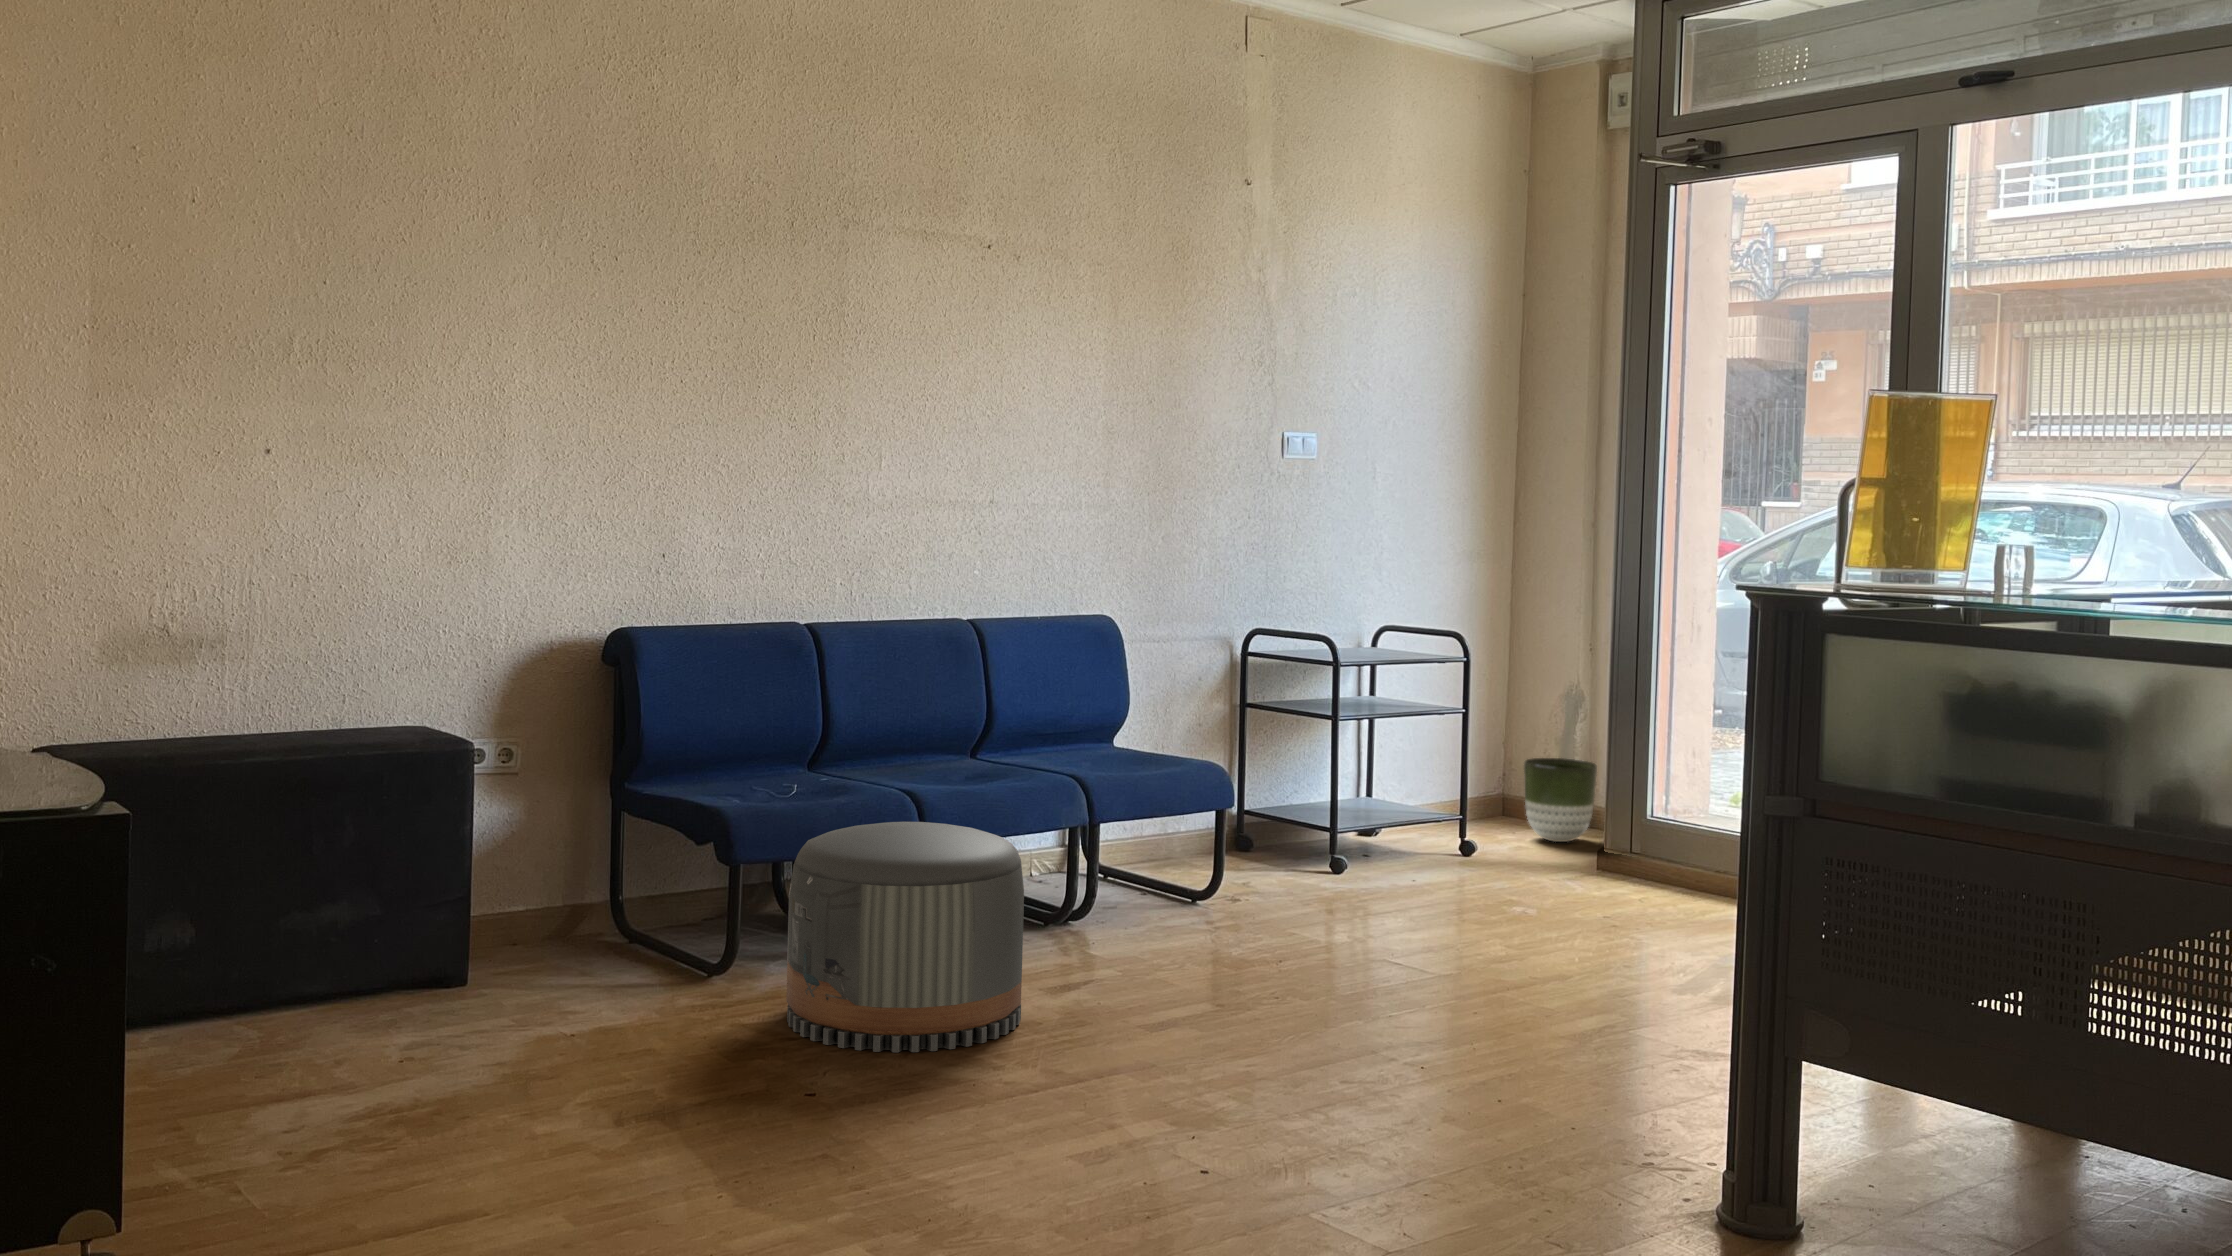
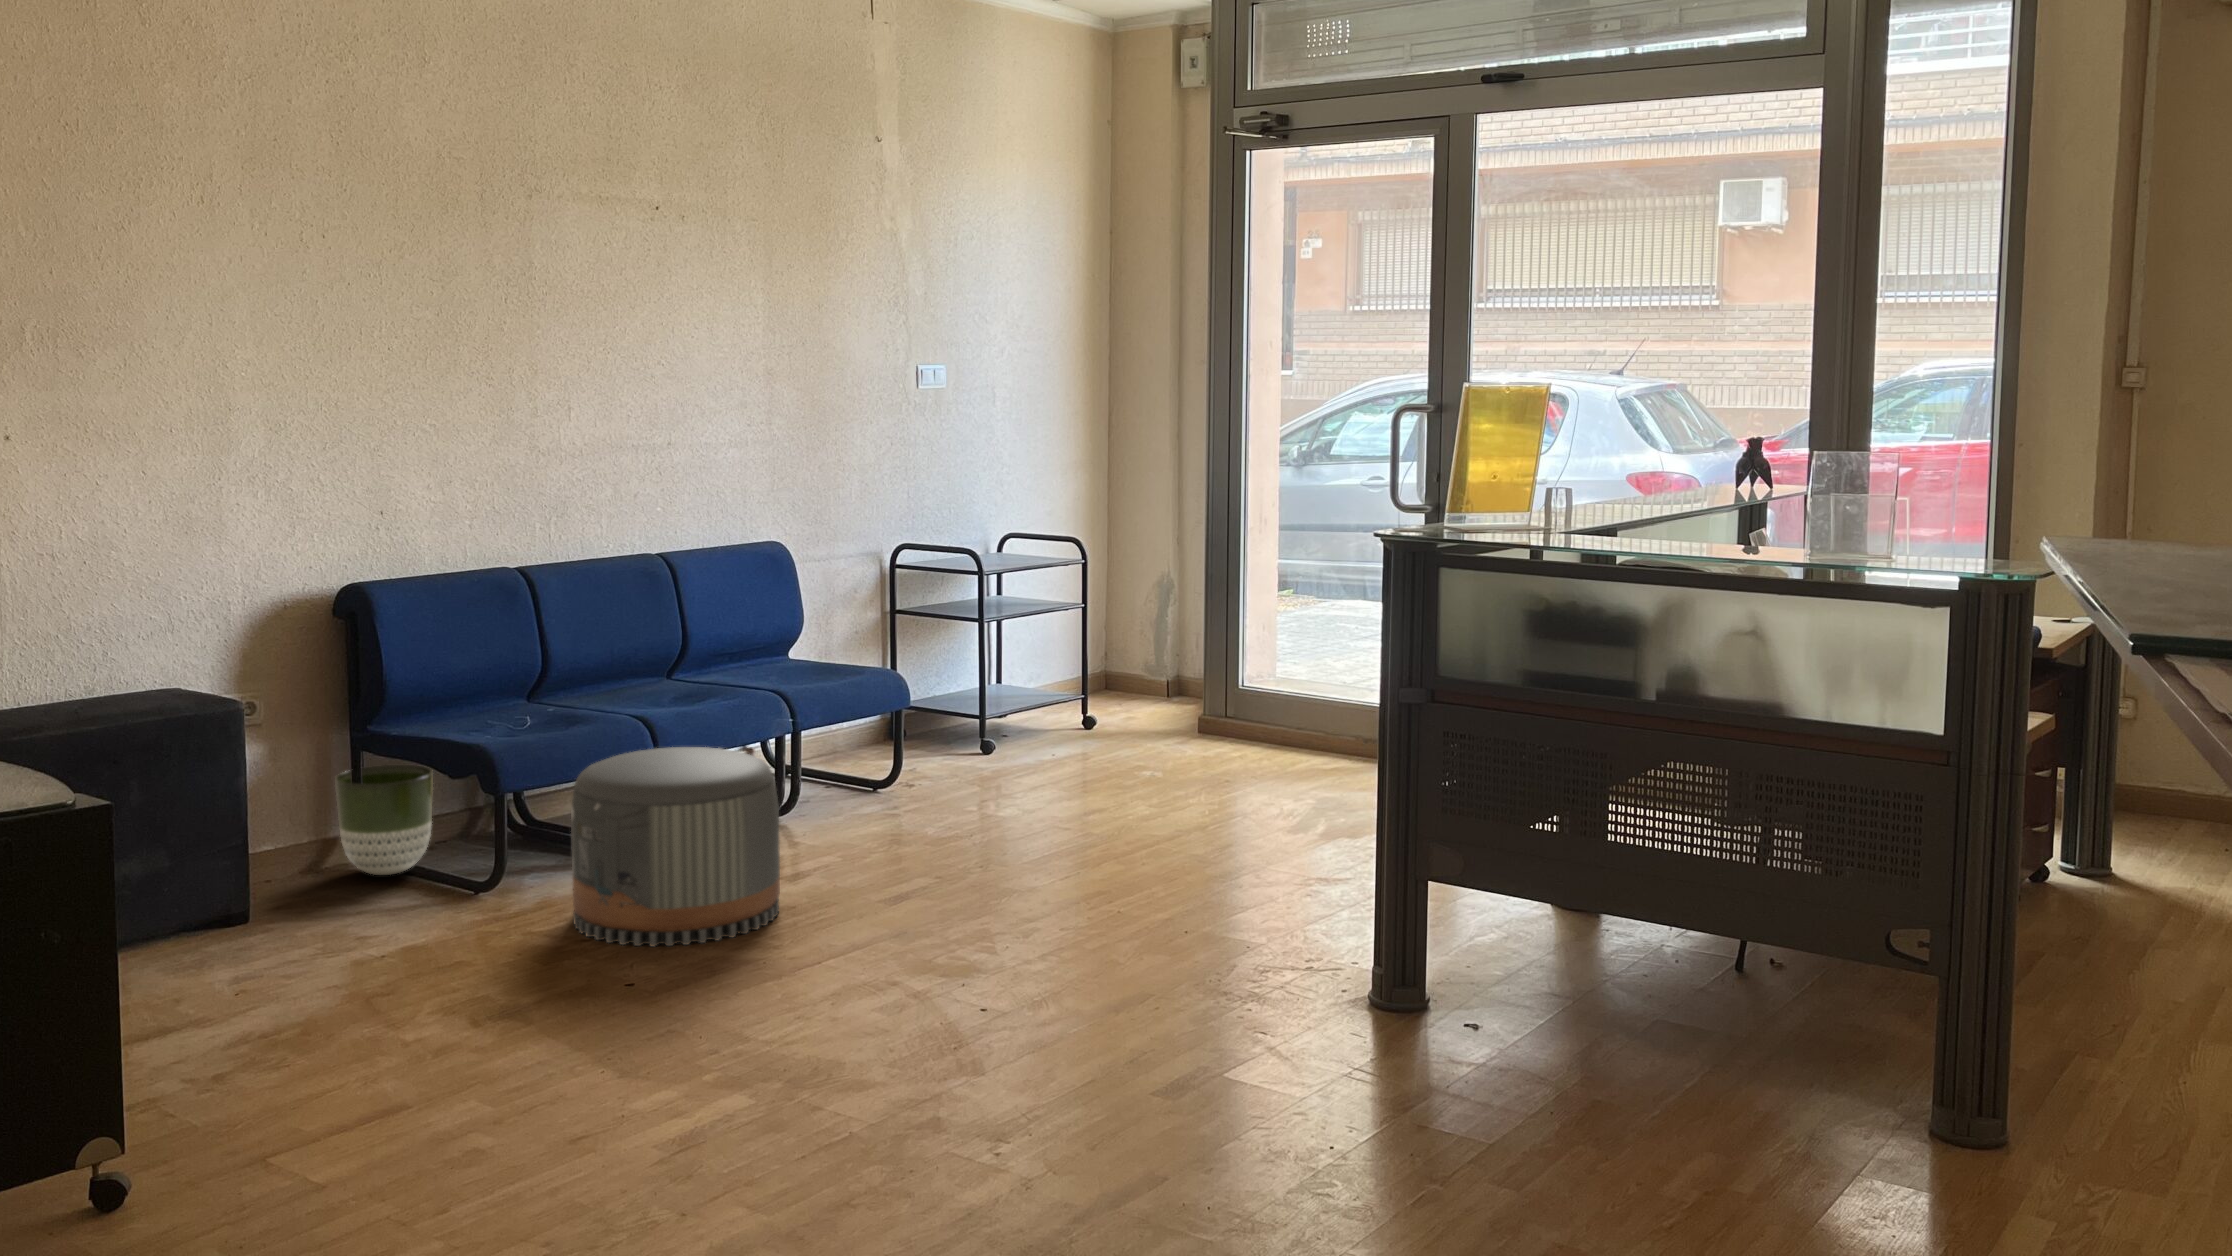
planter: present [1524,758,1597,842] -> present [335,765,433,875]

